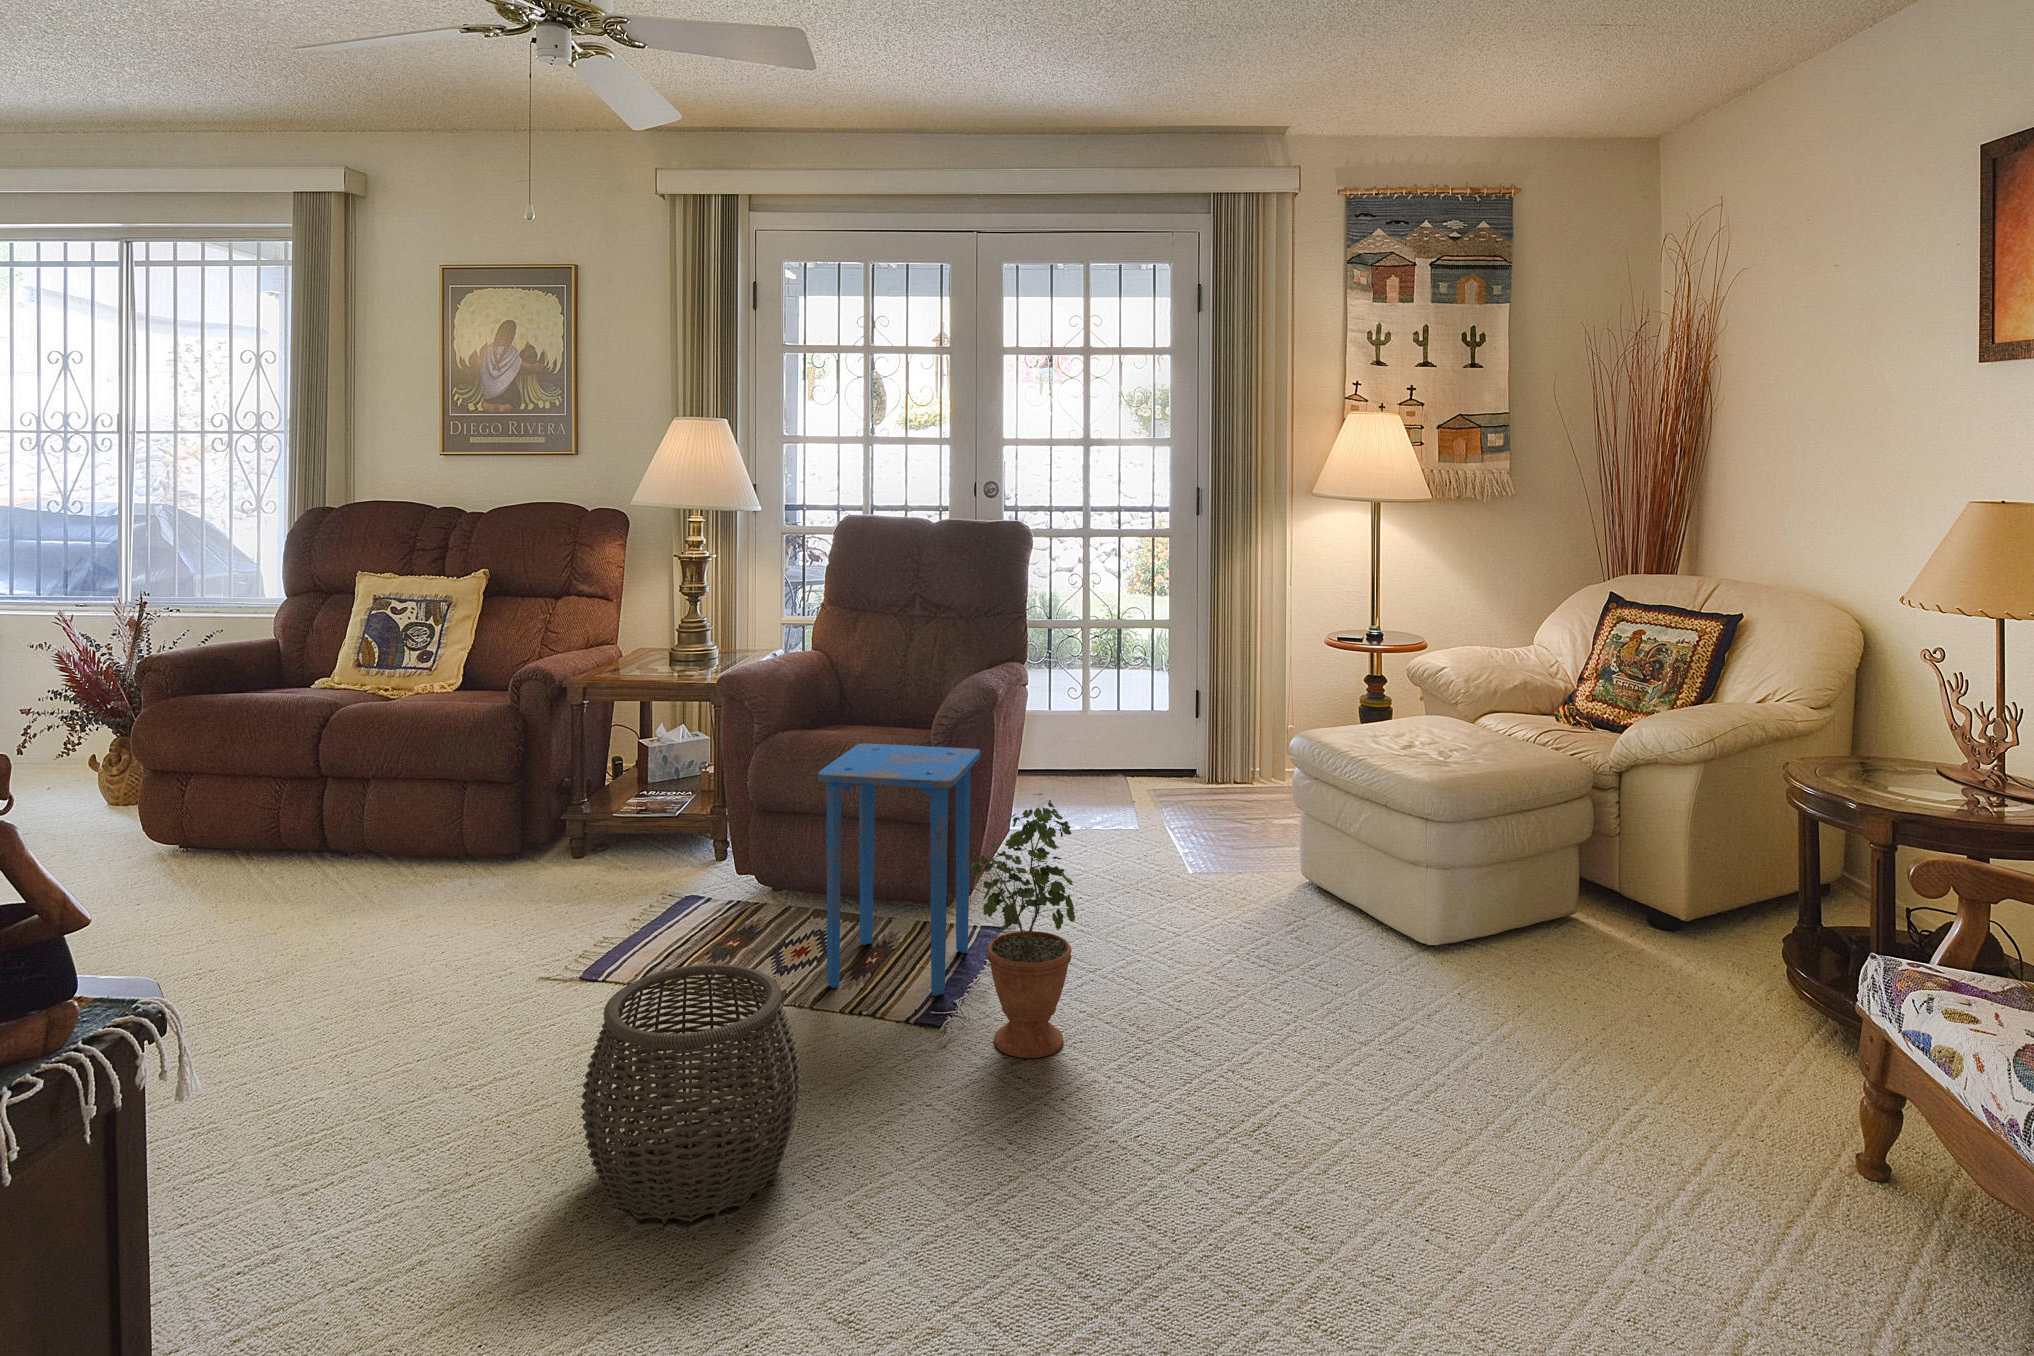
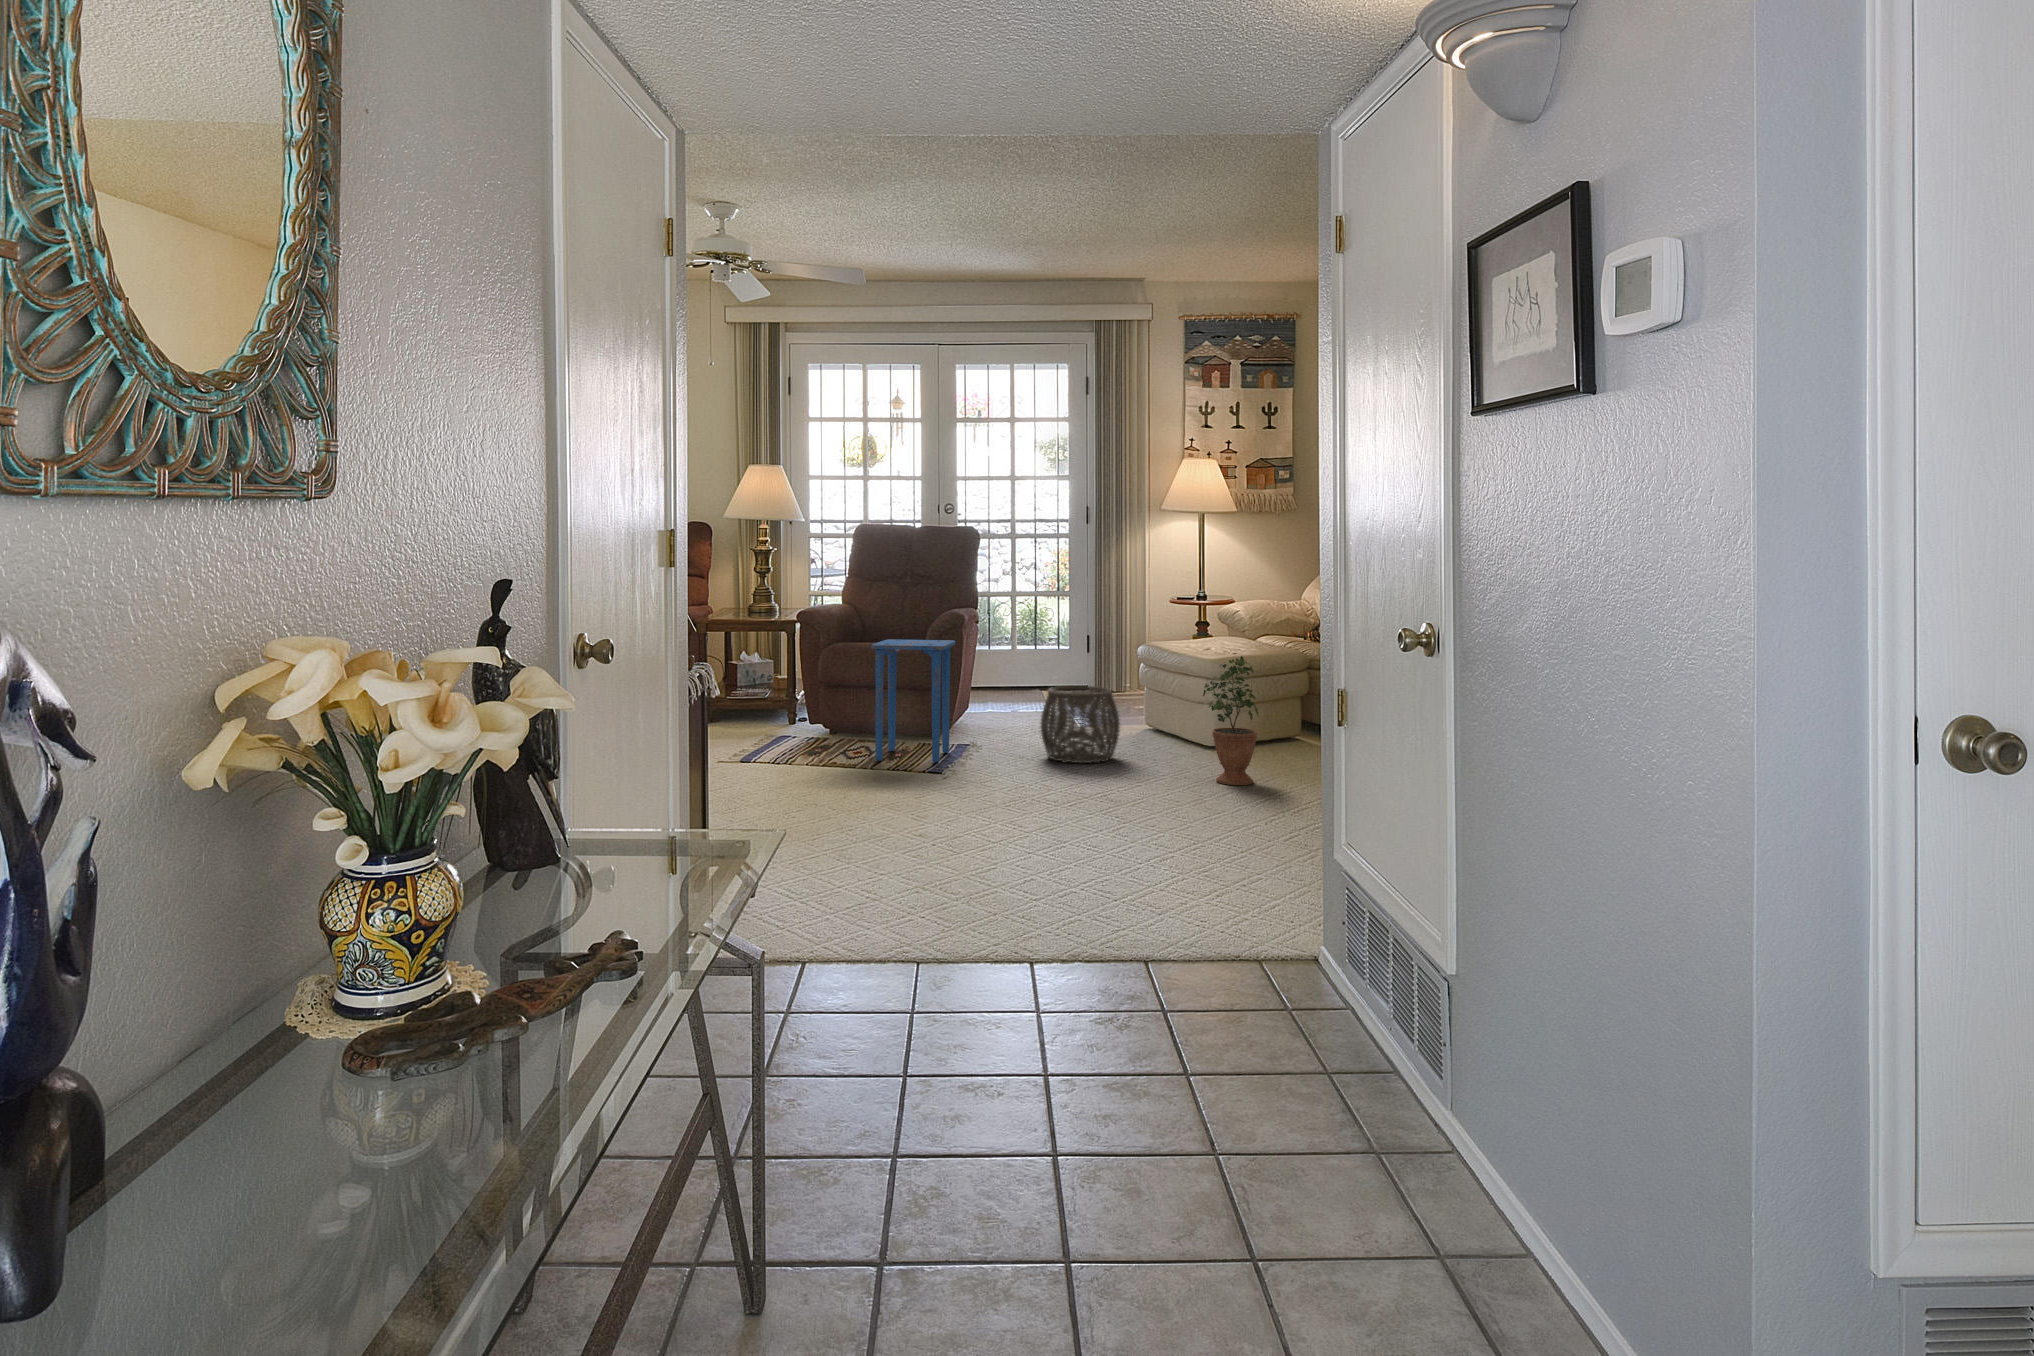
potted plant: present [970,794,1075,1058] -> present [1203,653,1259,785]
woven basket: present [581,964,802,1224] -> present [1040,686,1120,763]

